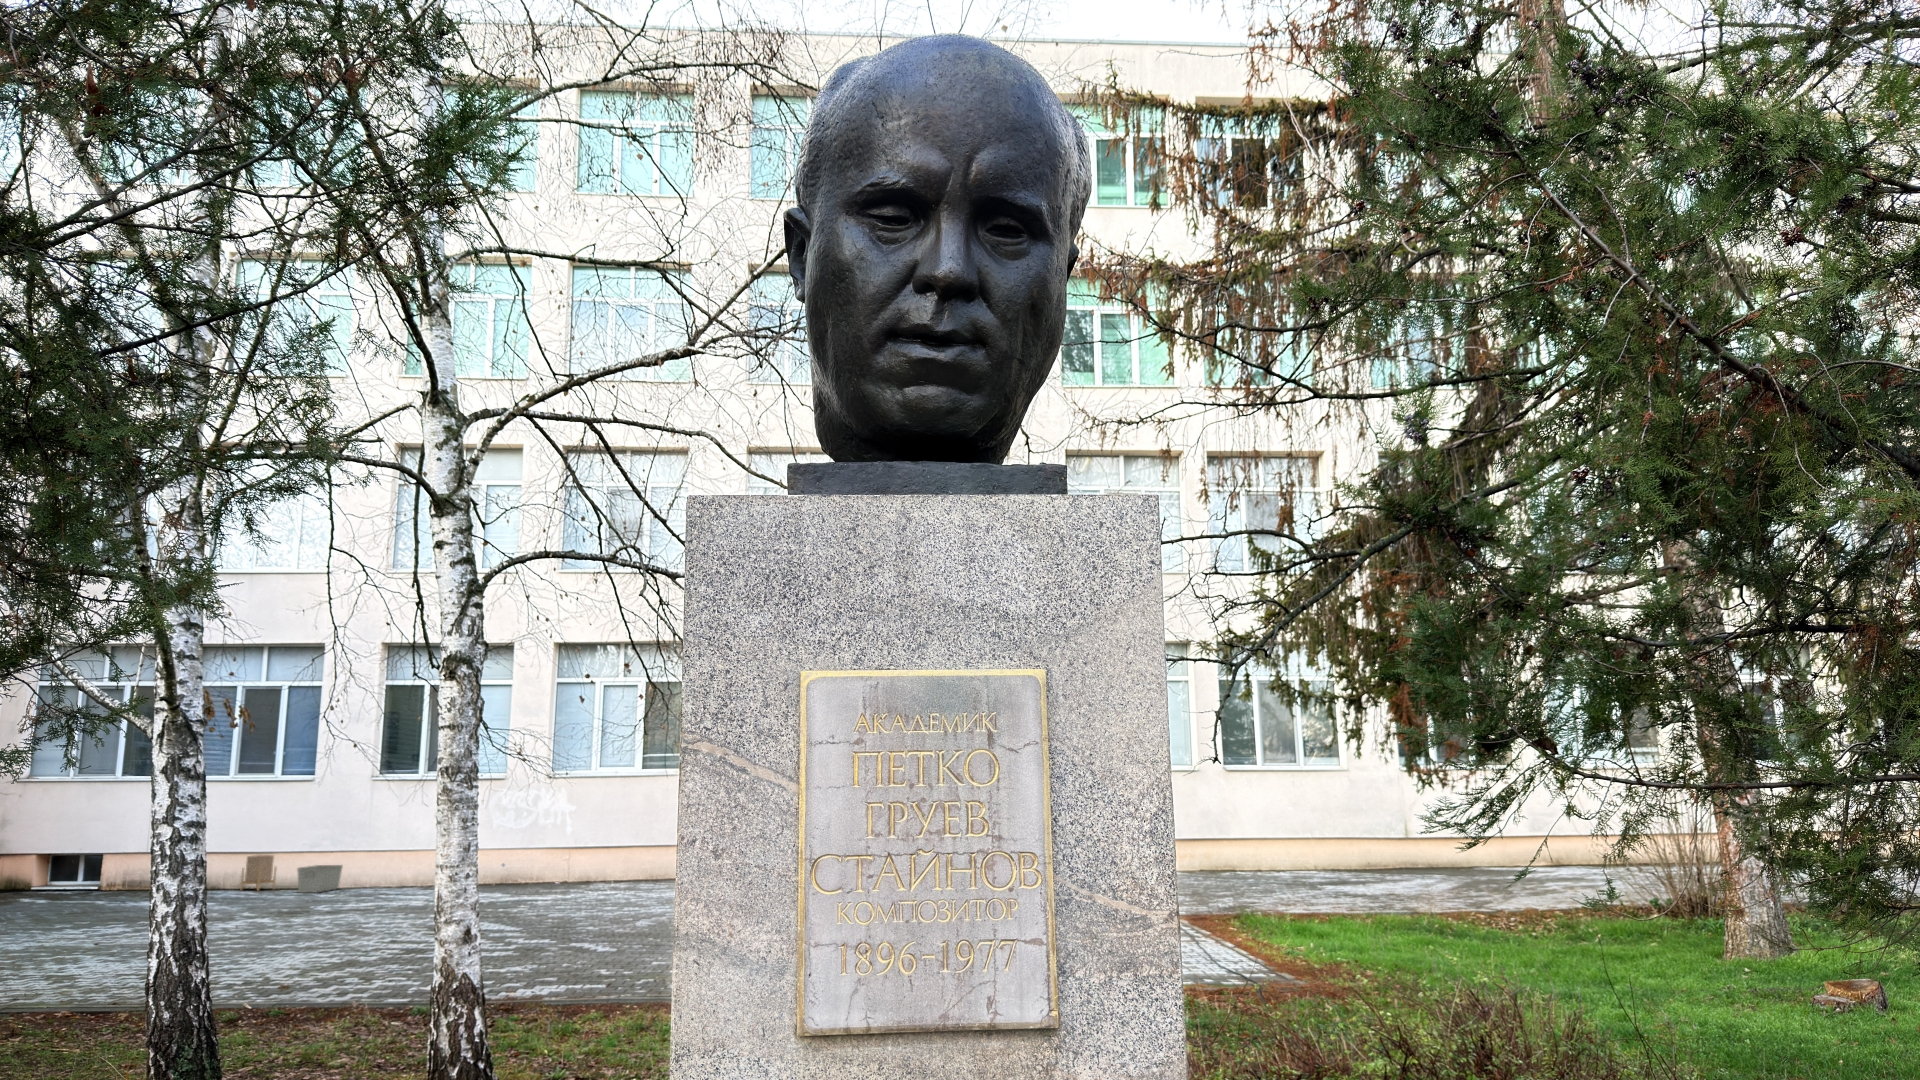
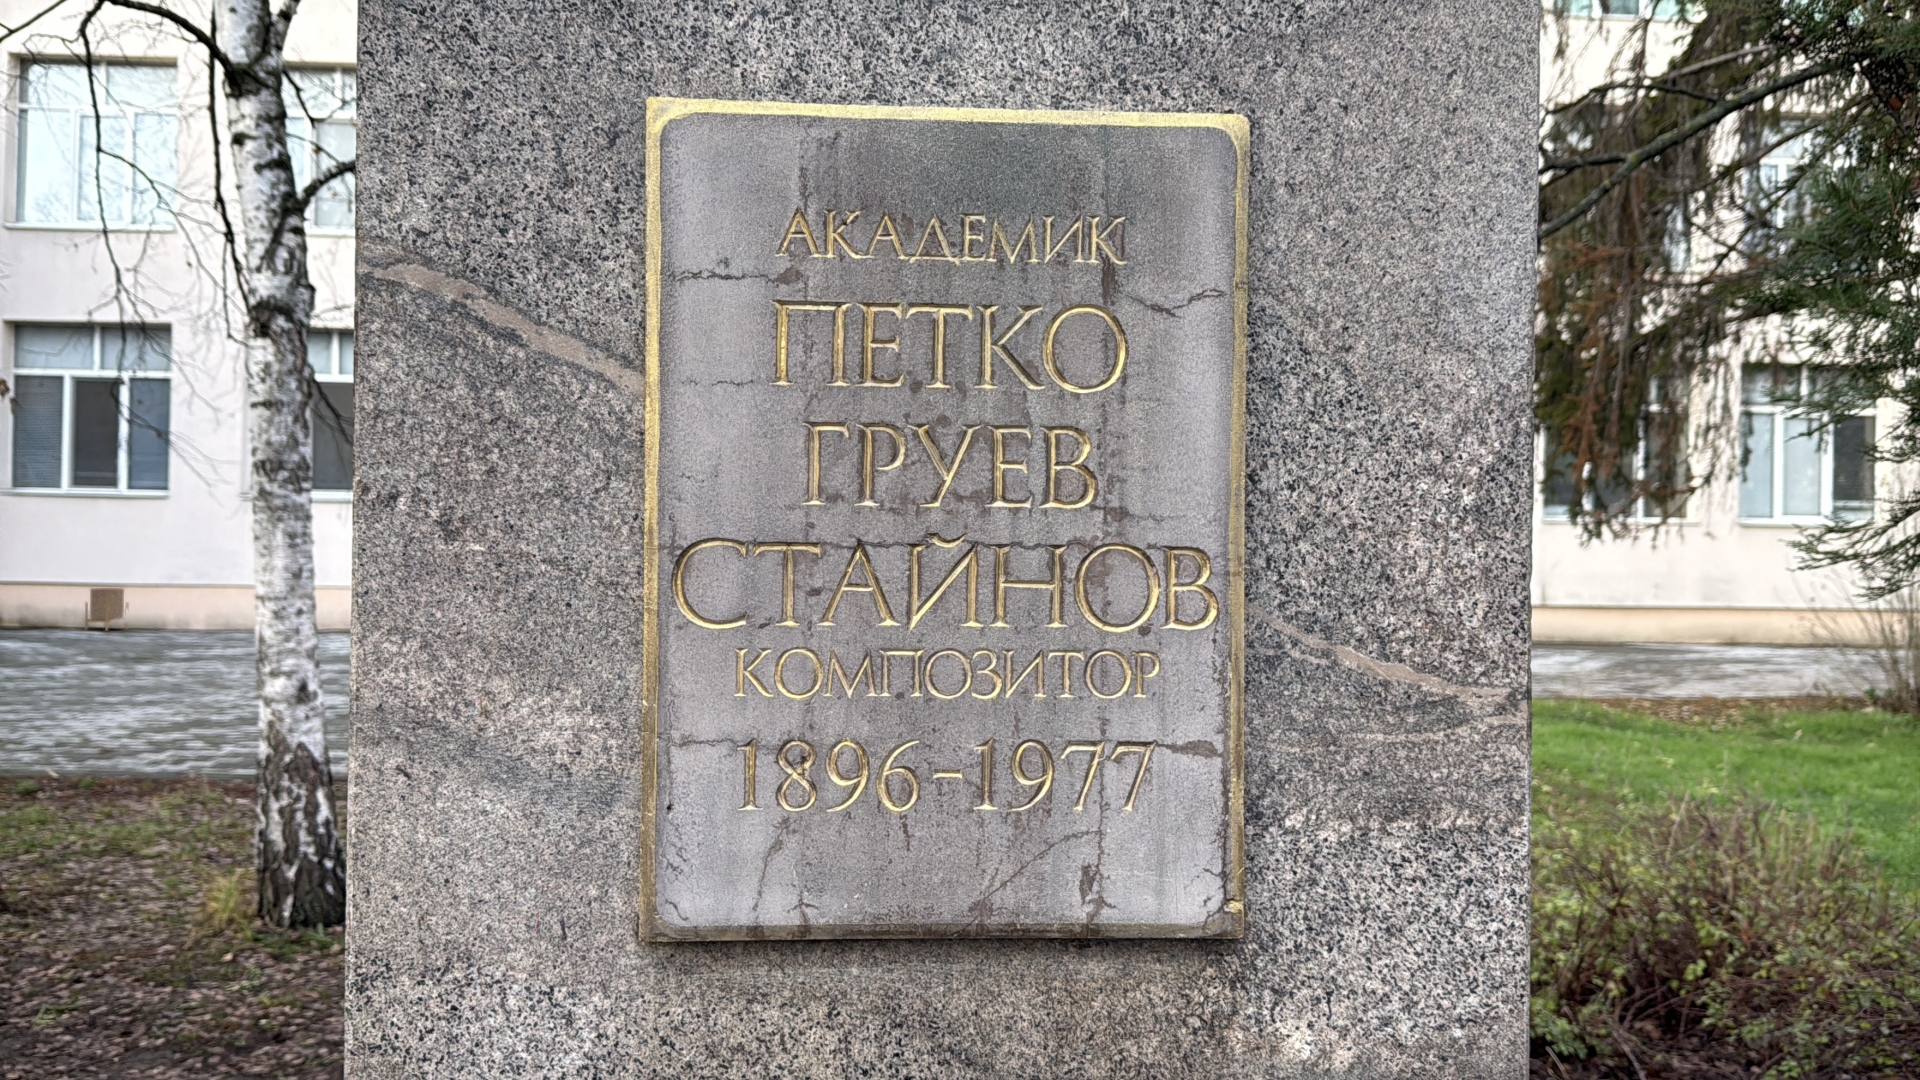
storage bin: present [297,865,343,893] -> none [153,602,211,635]

